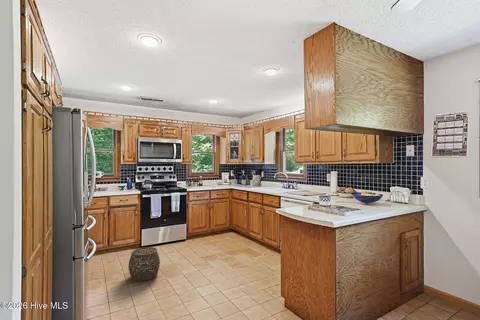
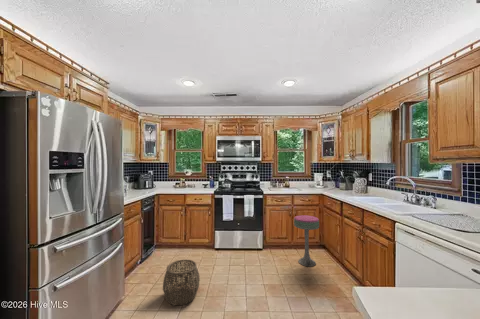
bar stool: none [215,205,234,243] -> present [294,215,319,266]

